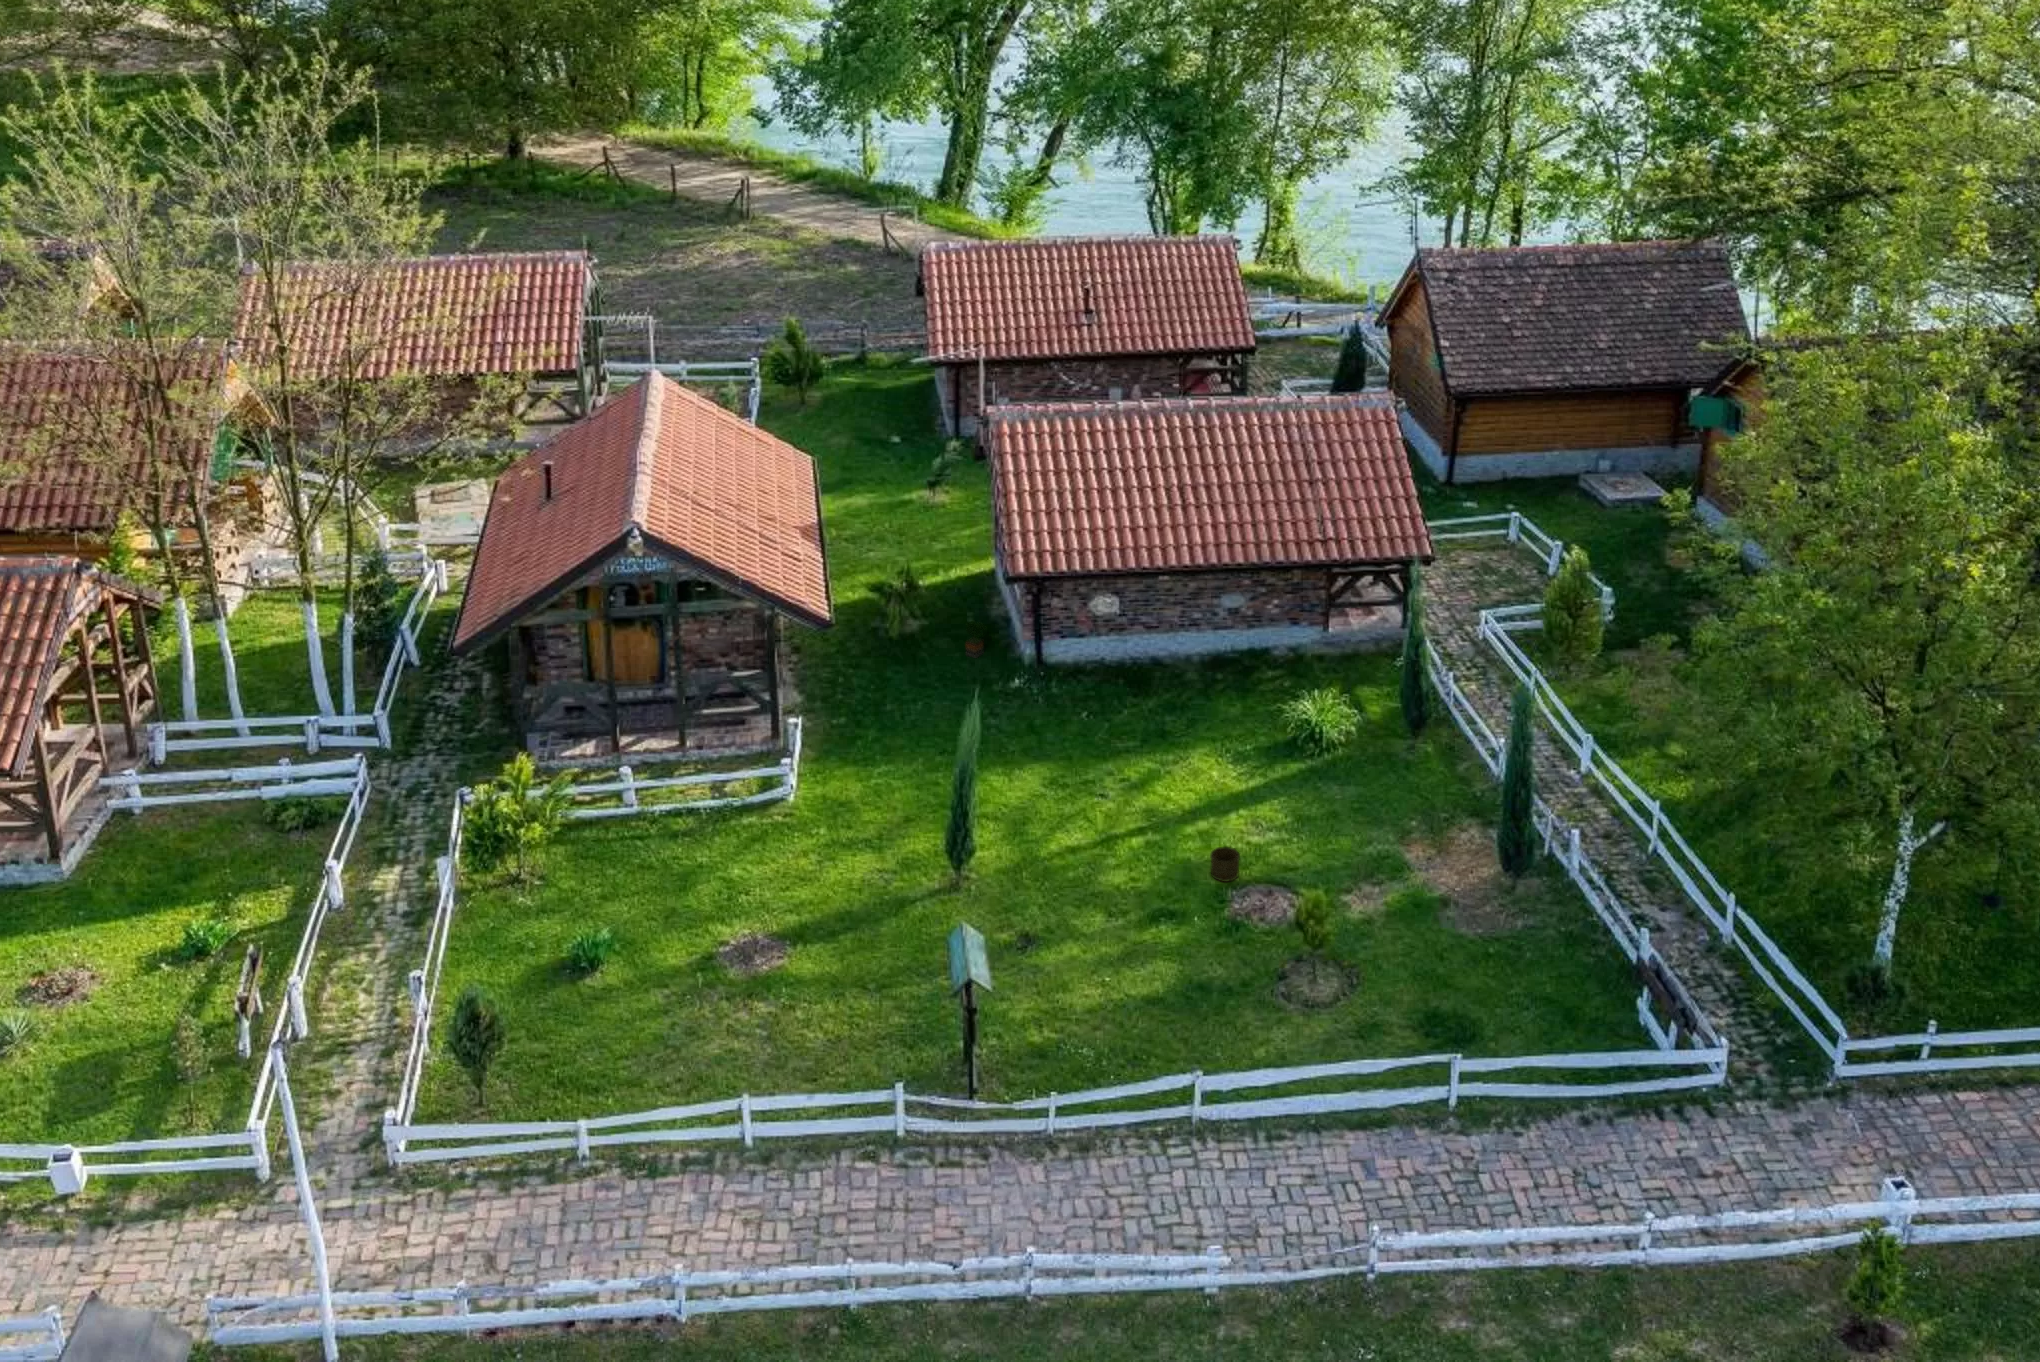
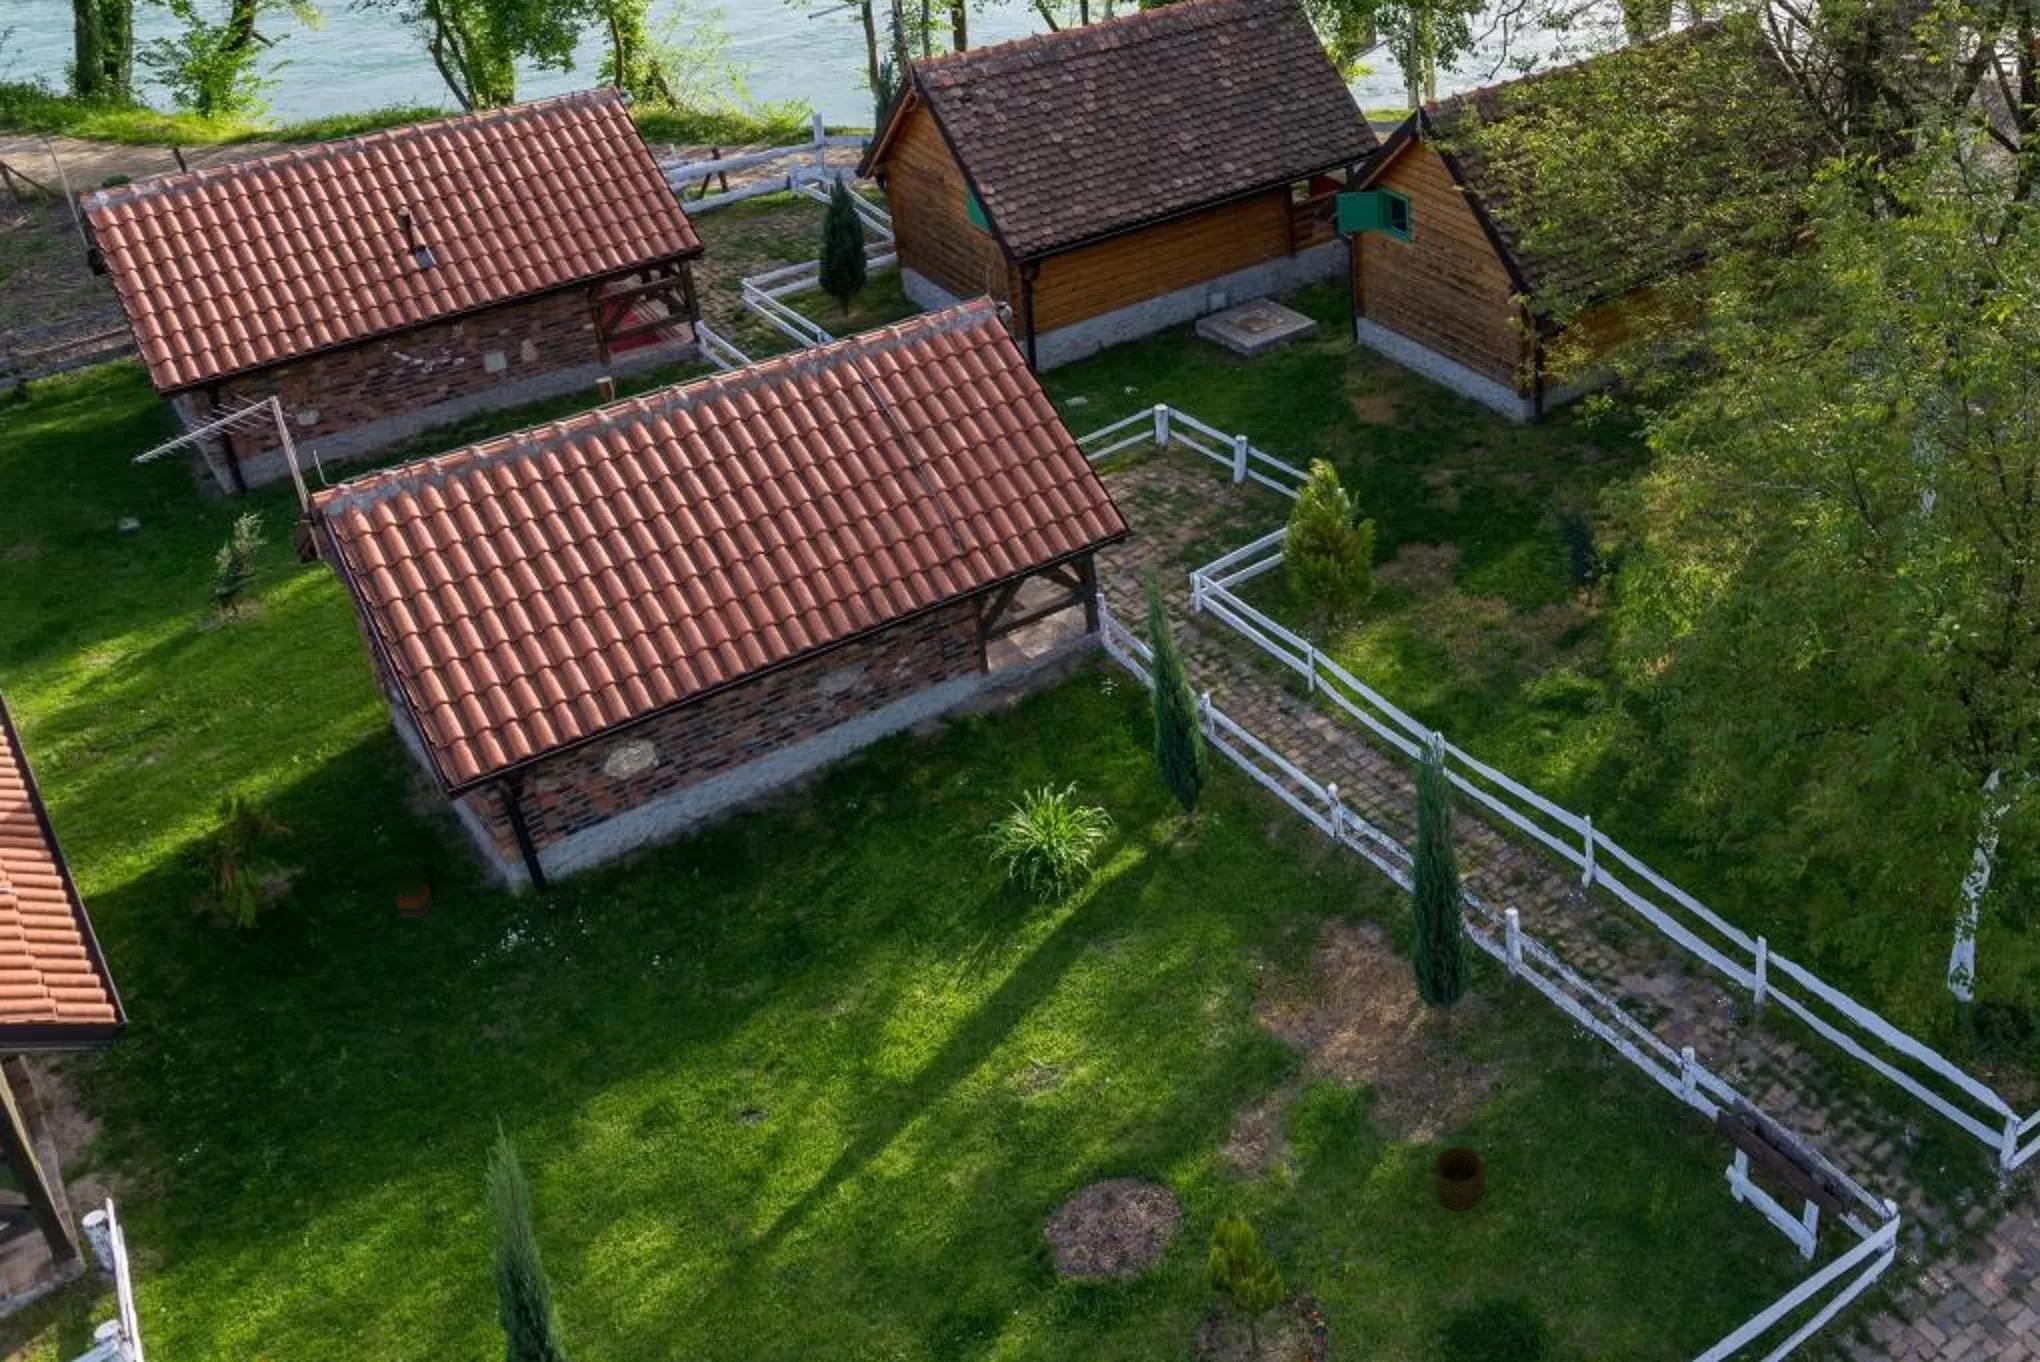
wooden bucket: present [1210,847,1240,882] -> present [1434,1146,1483,1210]

